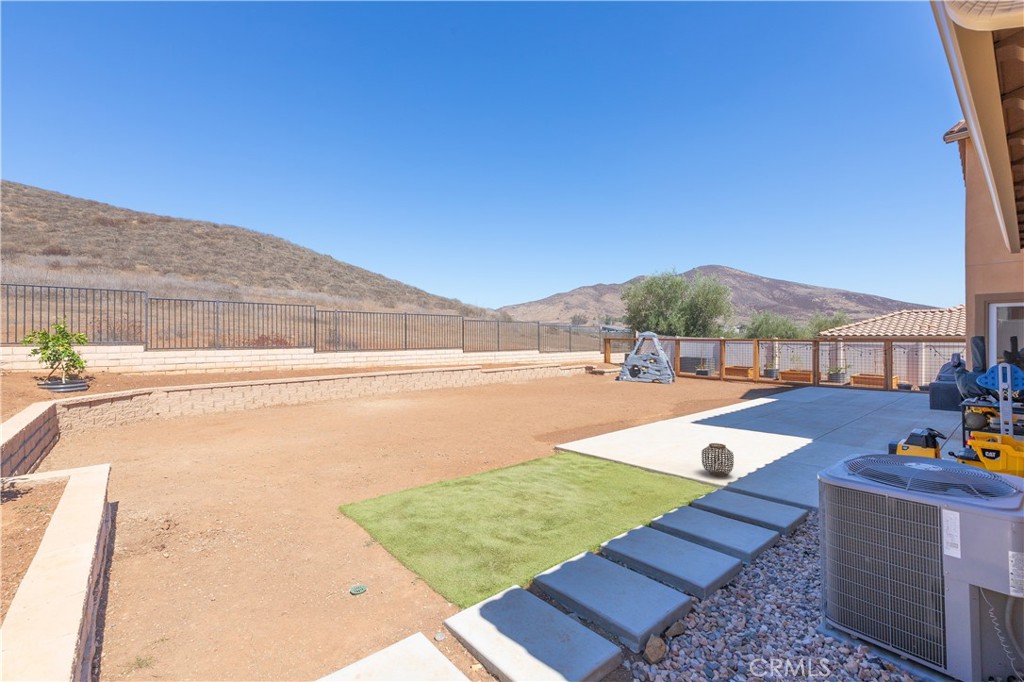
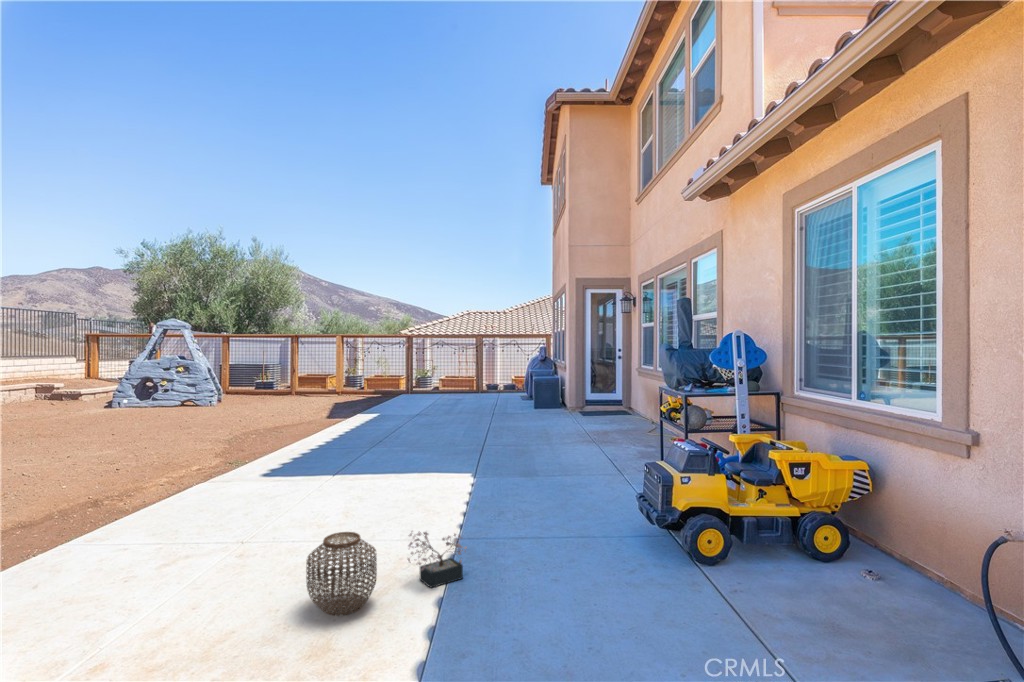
decorative plant: none [751,451,787,481] -> present [408,532,467,588]

